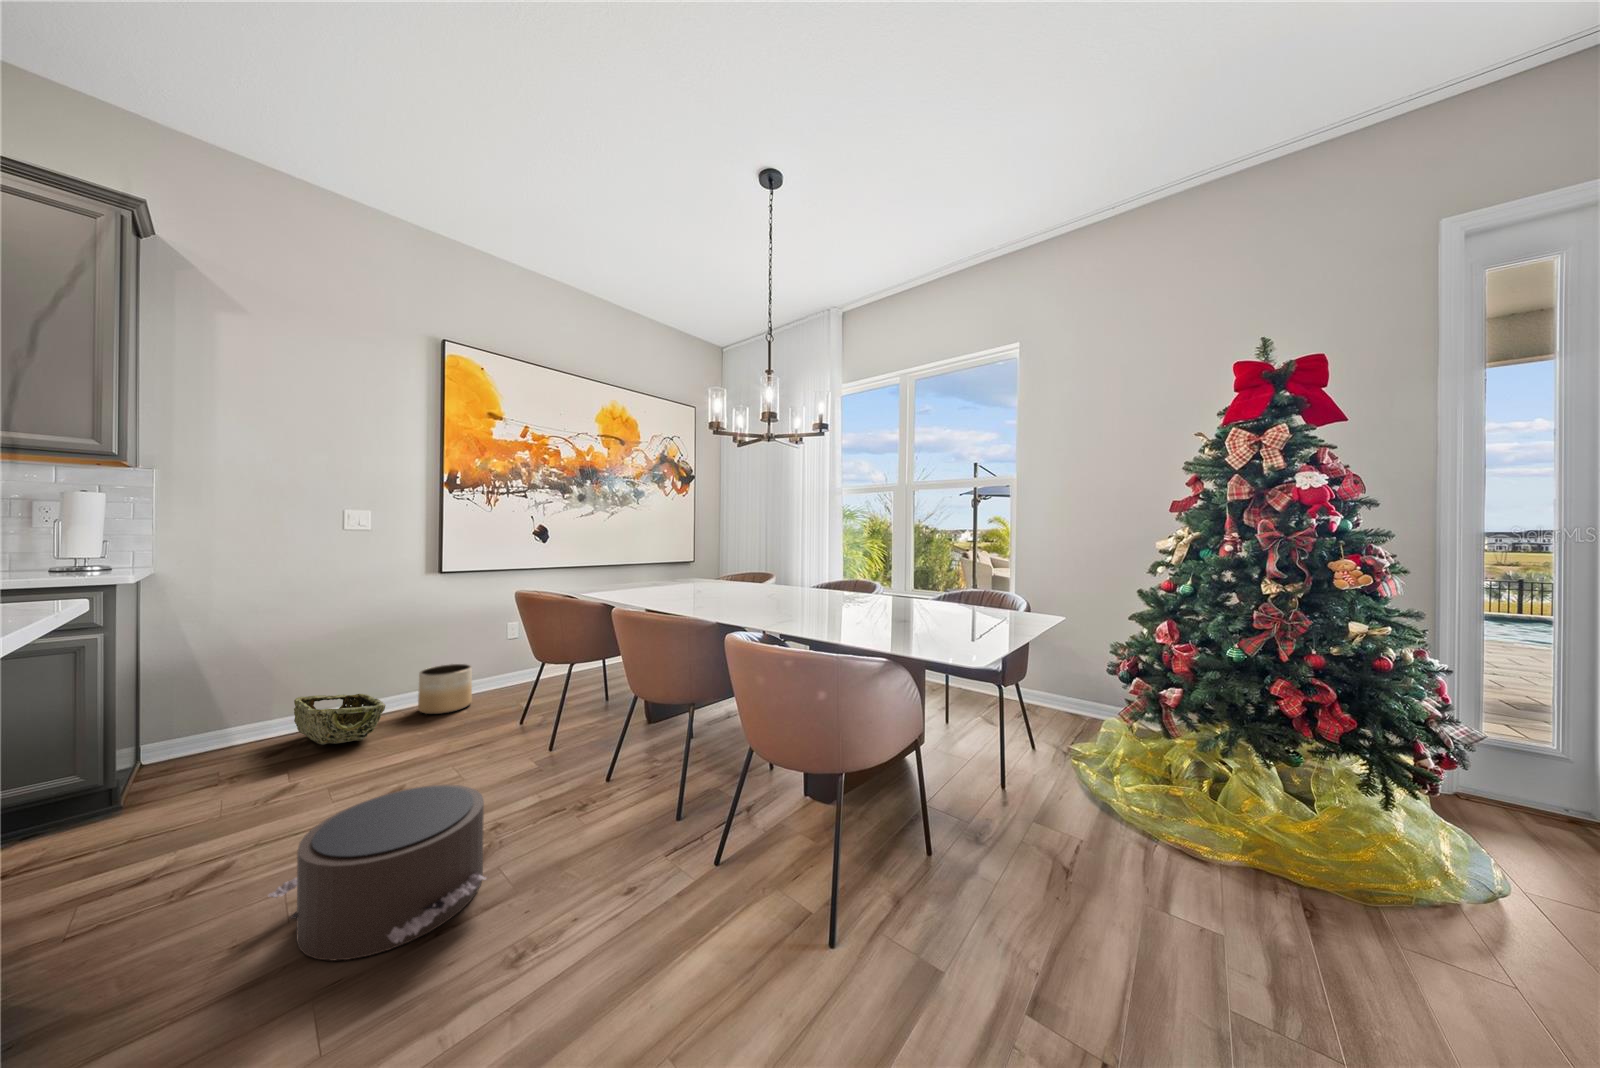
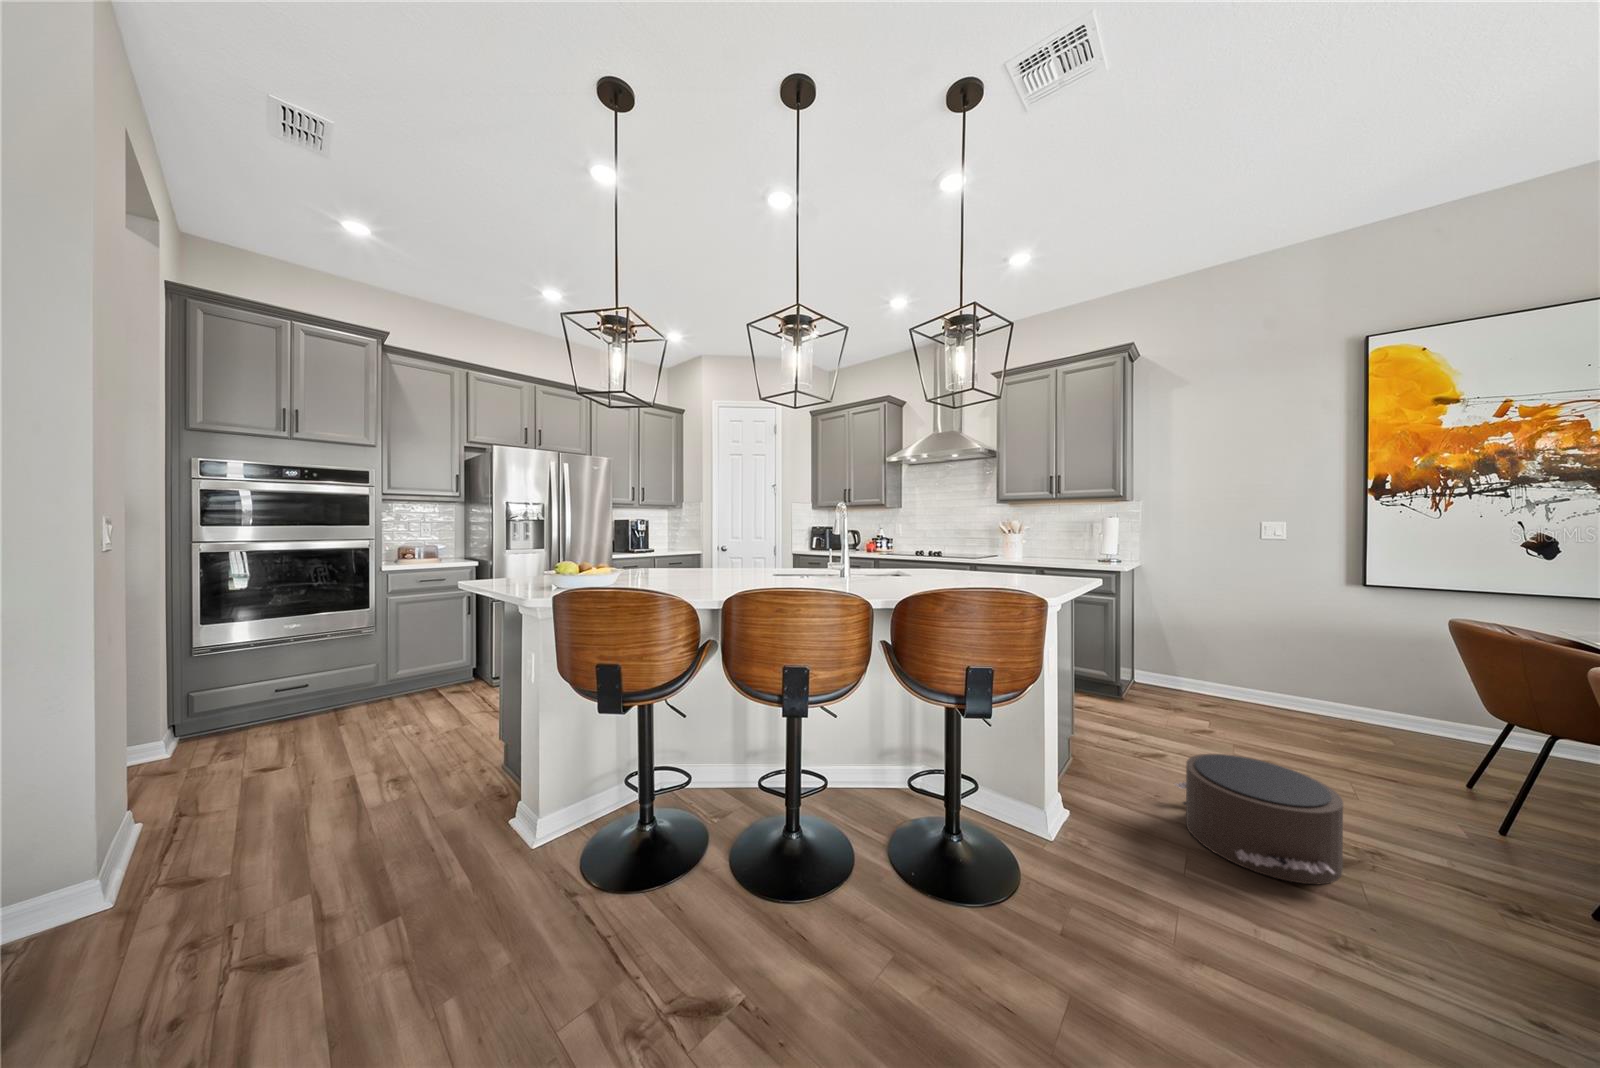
planter: present [418,664,472,714] -> none [1335,679,1405,733]
woven basket: present [294,694,386,745] -> none [1220,669,1294,721]

